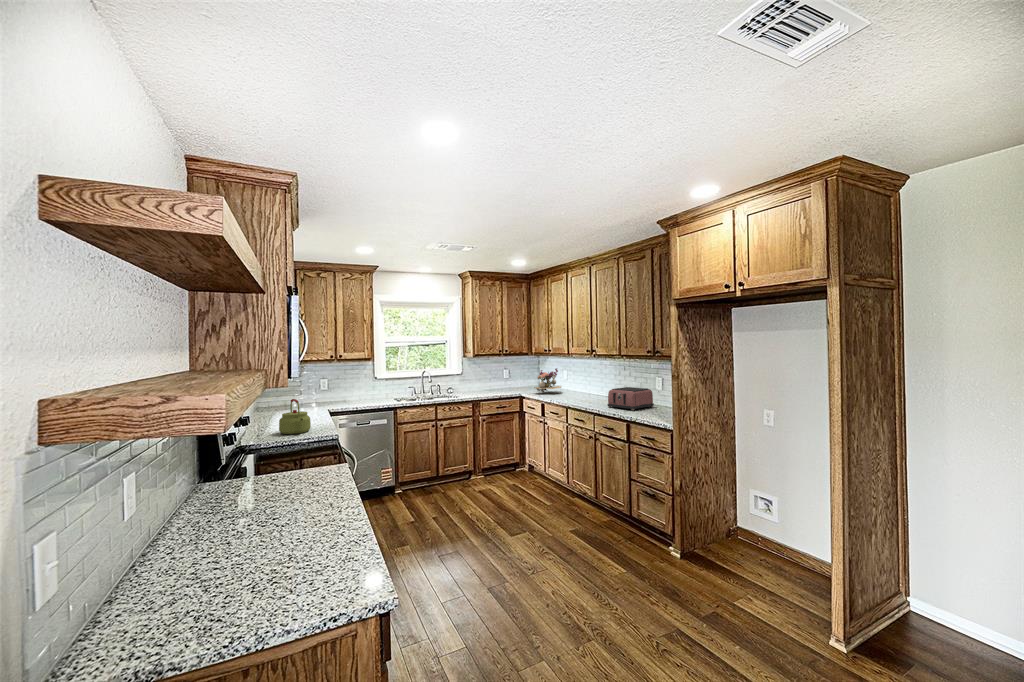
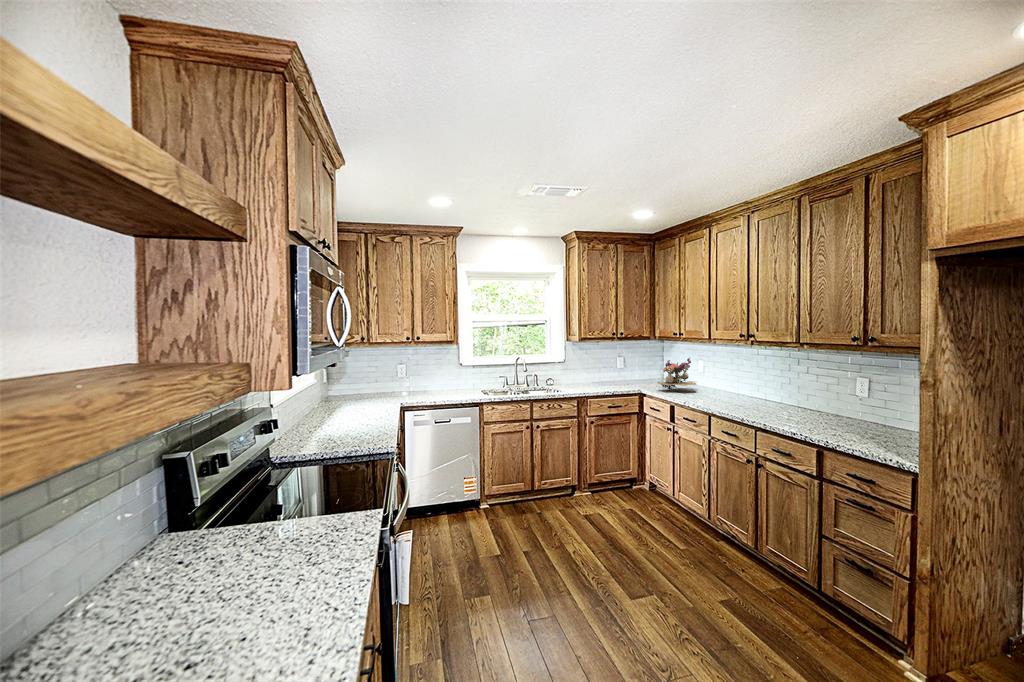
toaster: present [608,387,654,410] -> none [775,390,852,427]
kettle: present [279,399,311,434] -> none [333,393,371,438]

